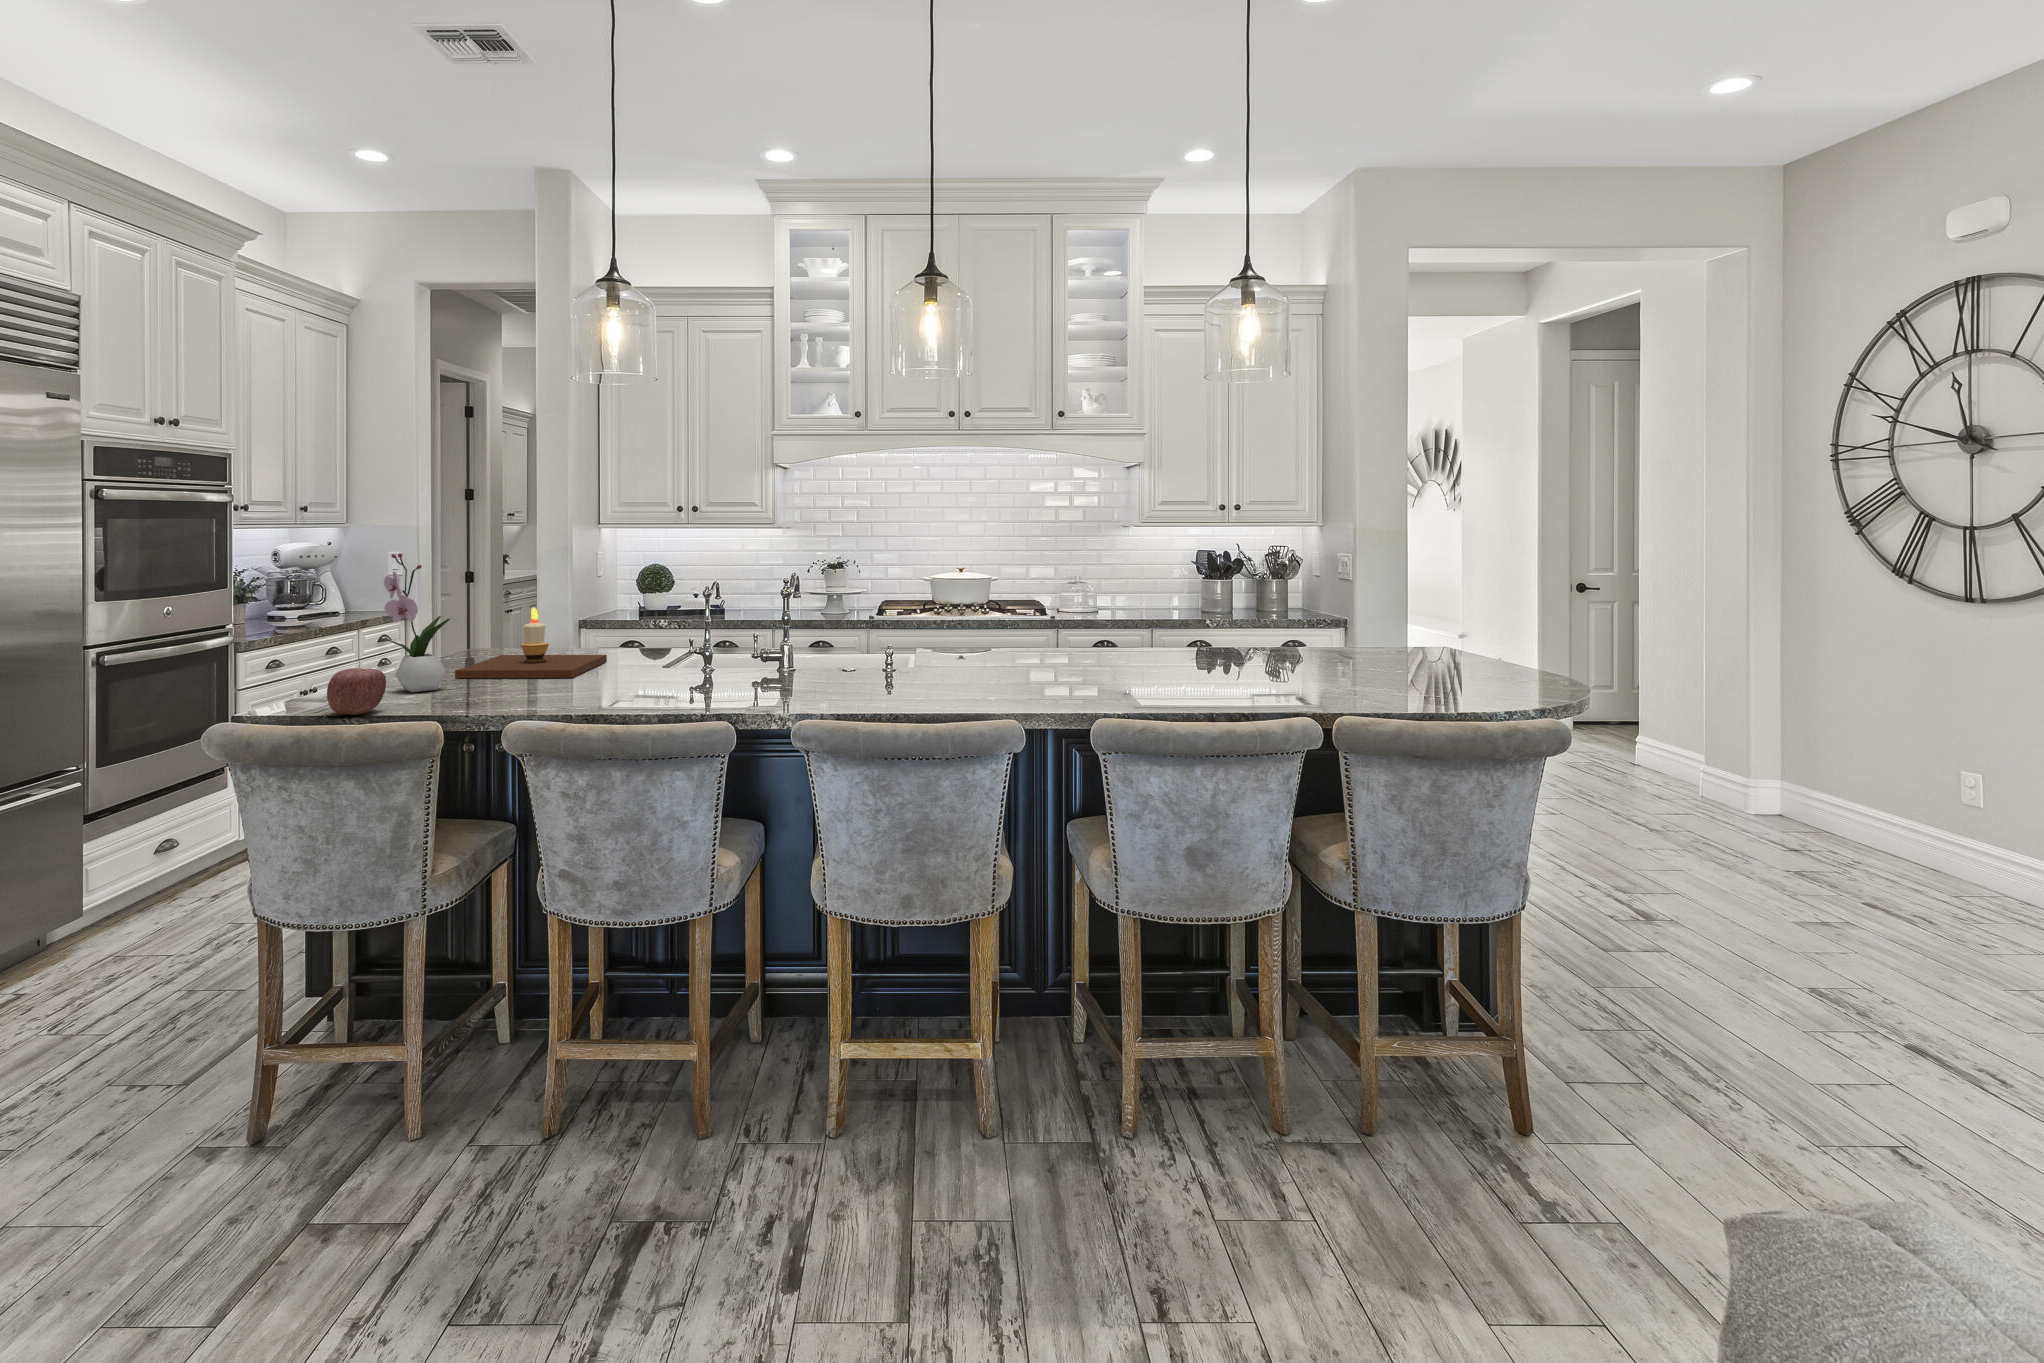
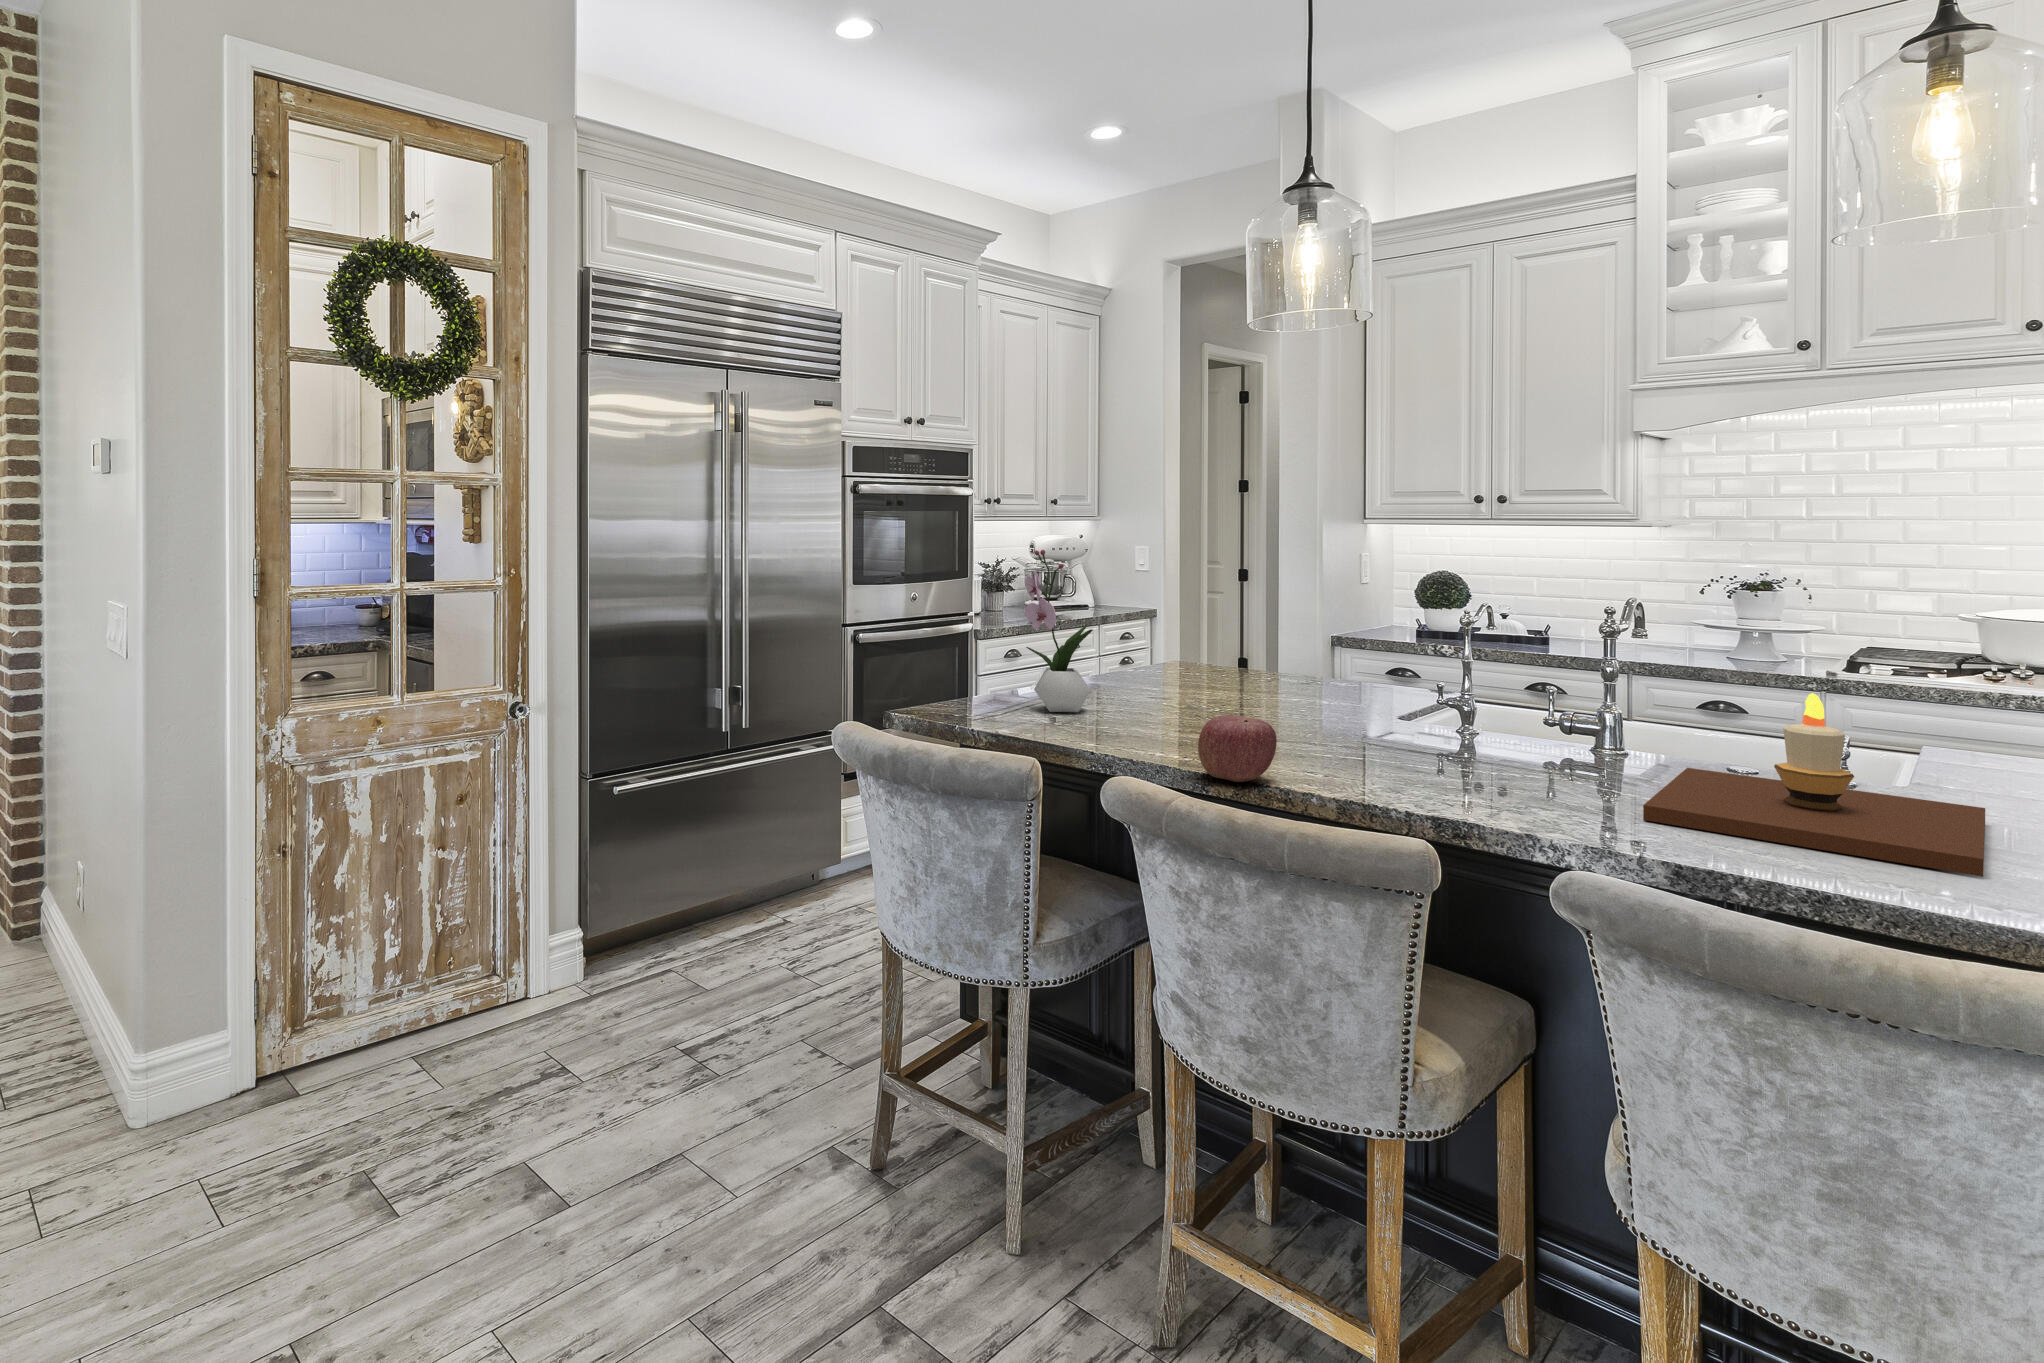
candle: present [455,607,607,678] -> present [1643,693,1985,877]
apple: present [327,668,386,715] -> present [1198,715,1277,782]

